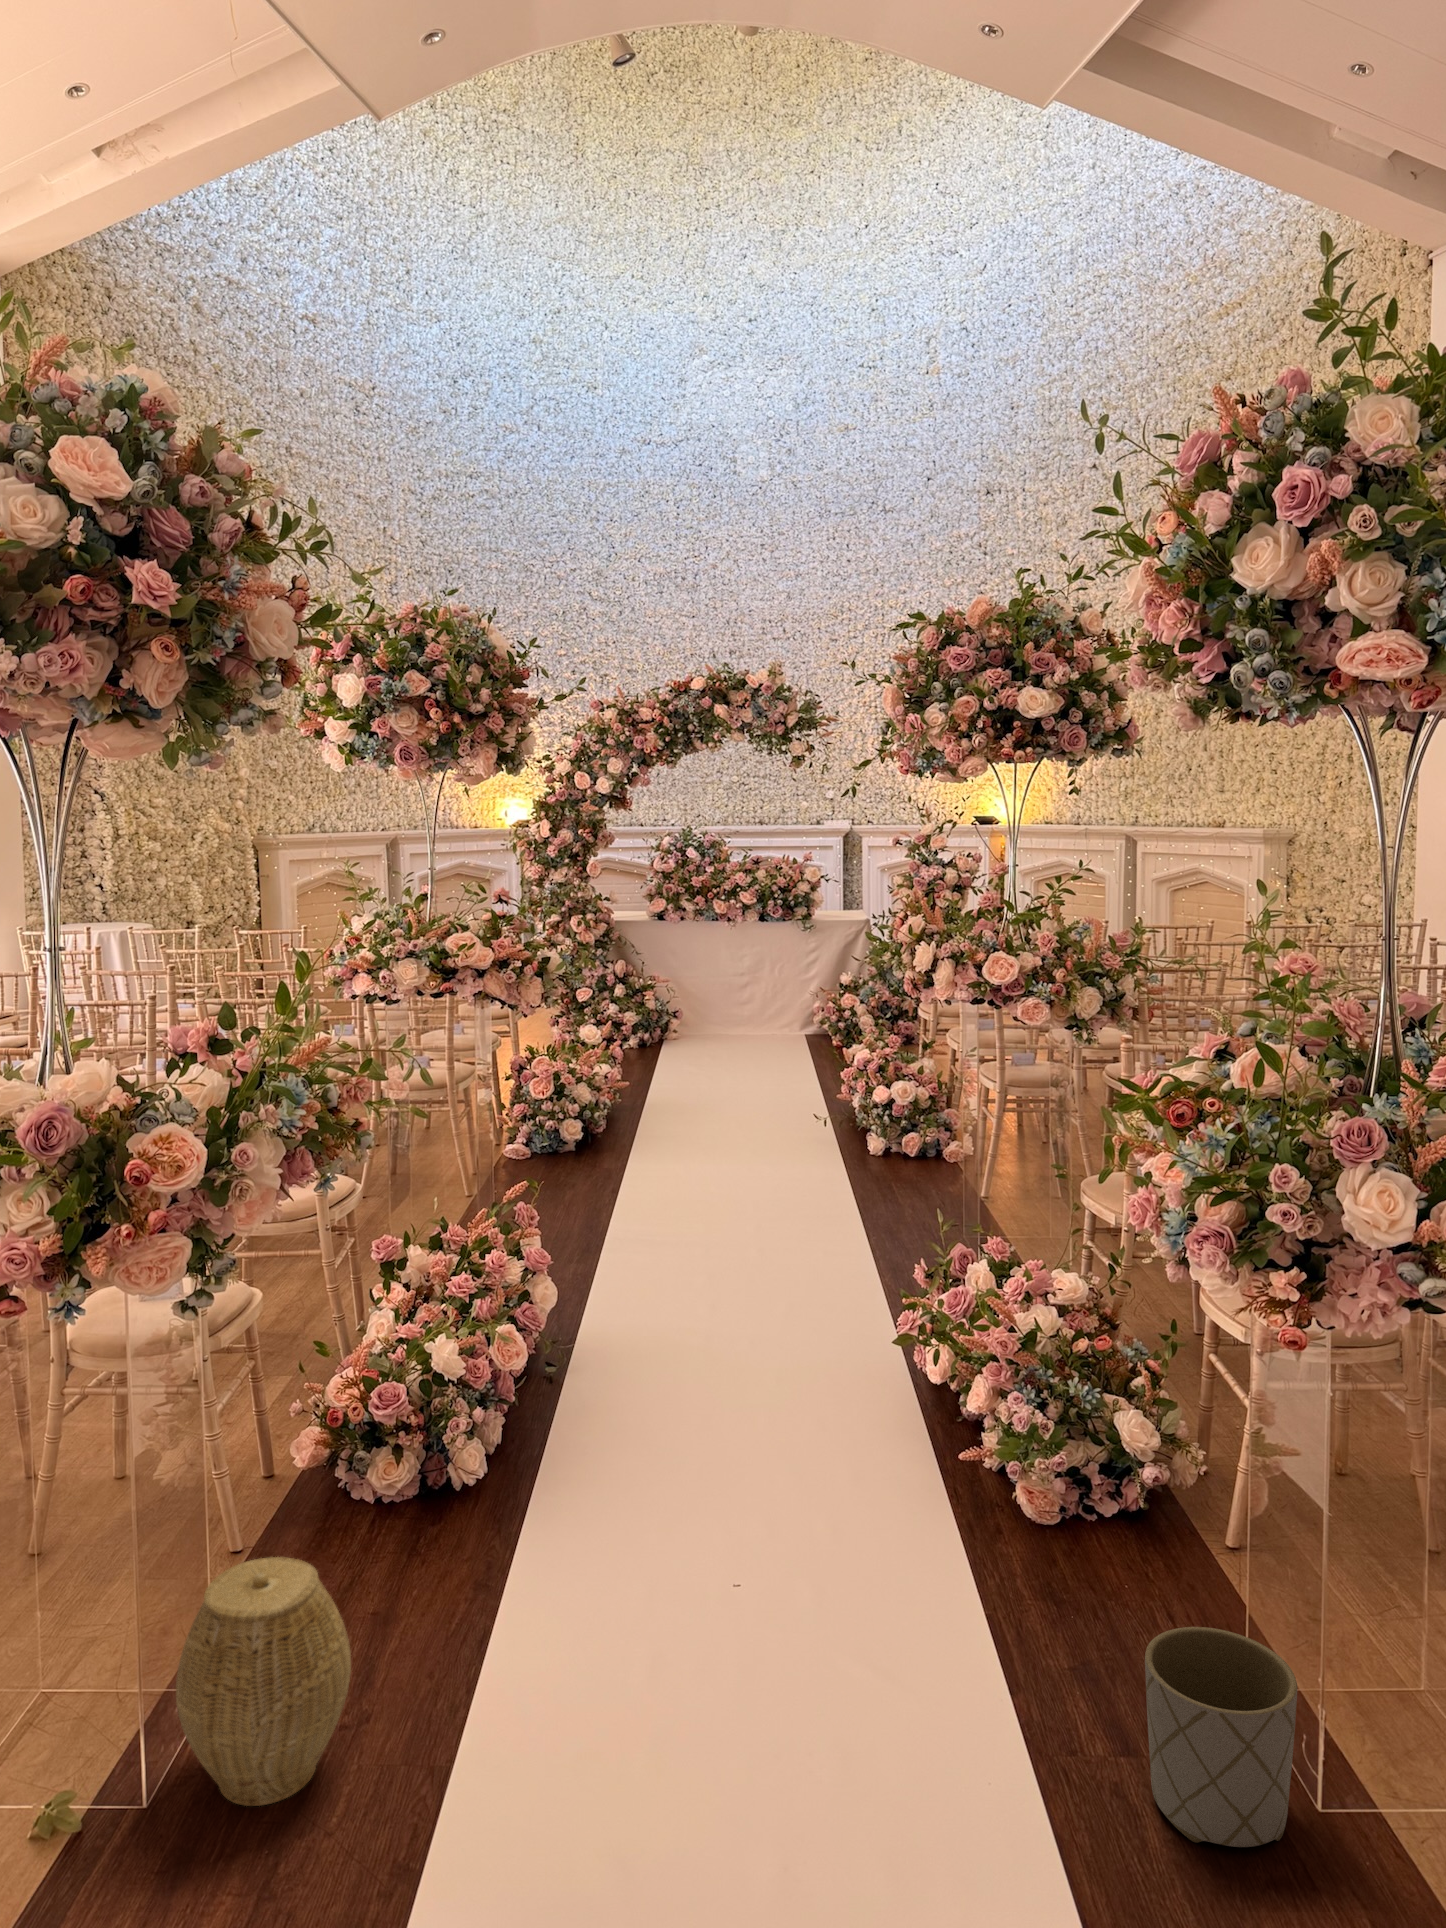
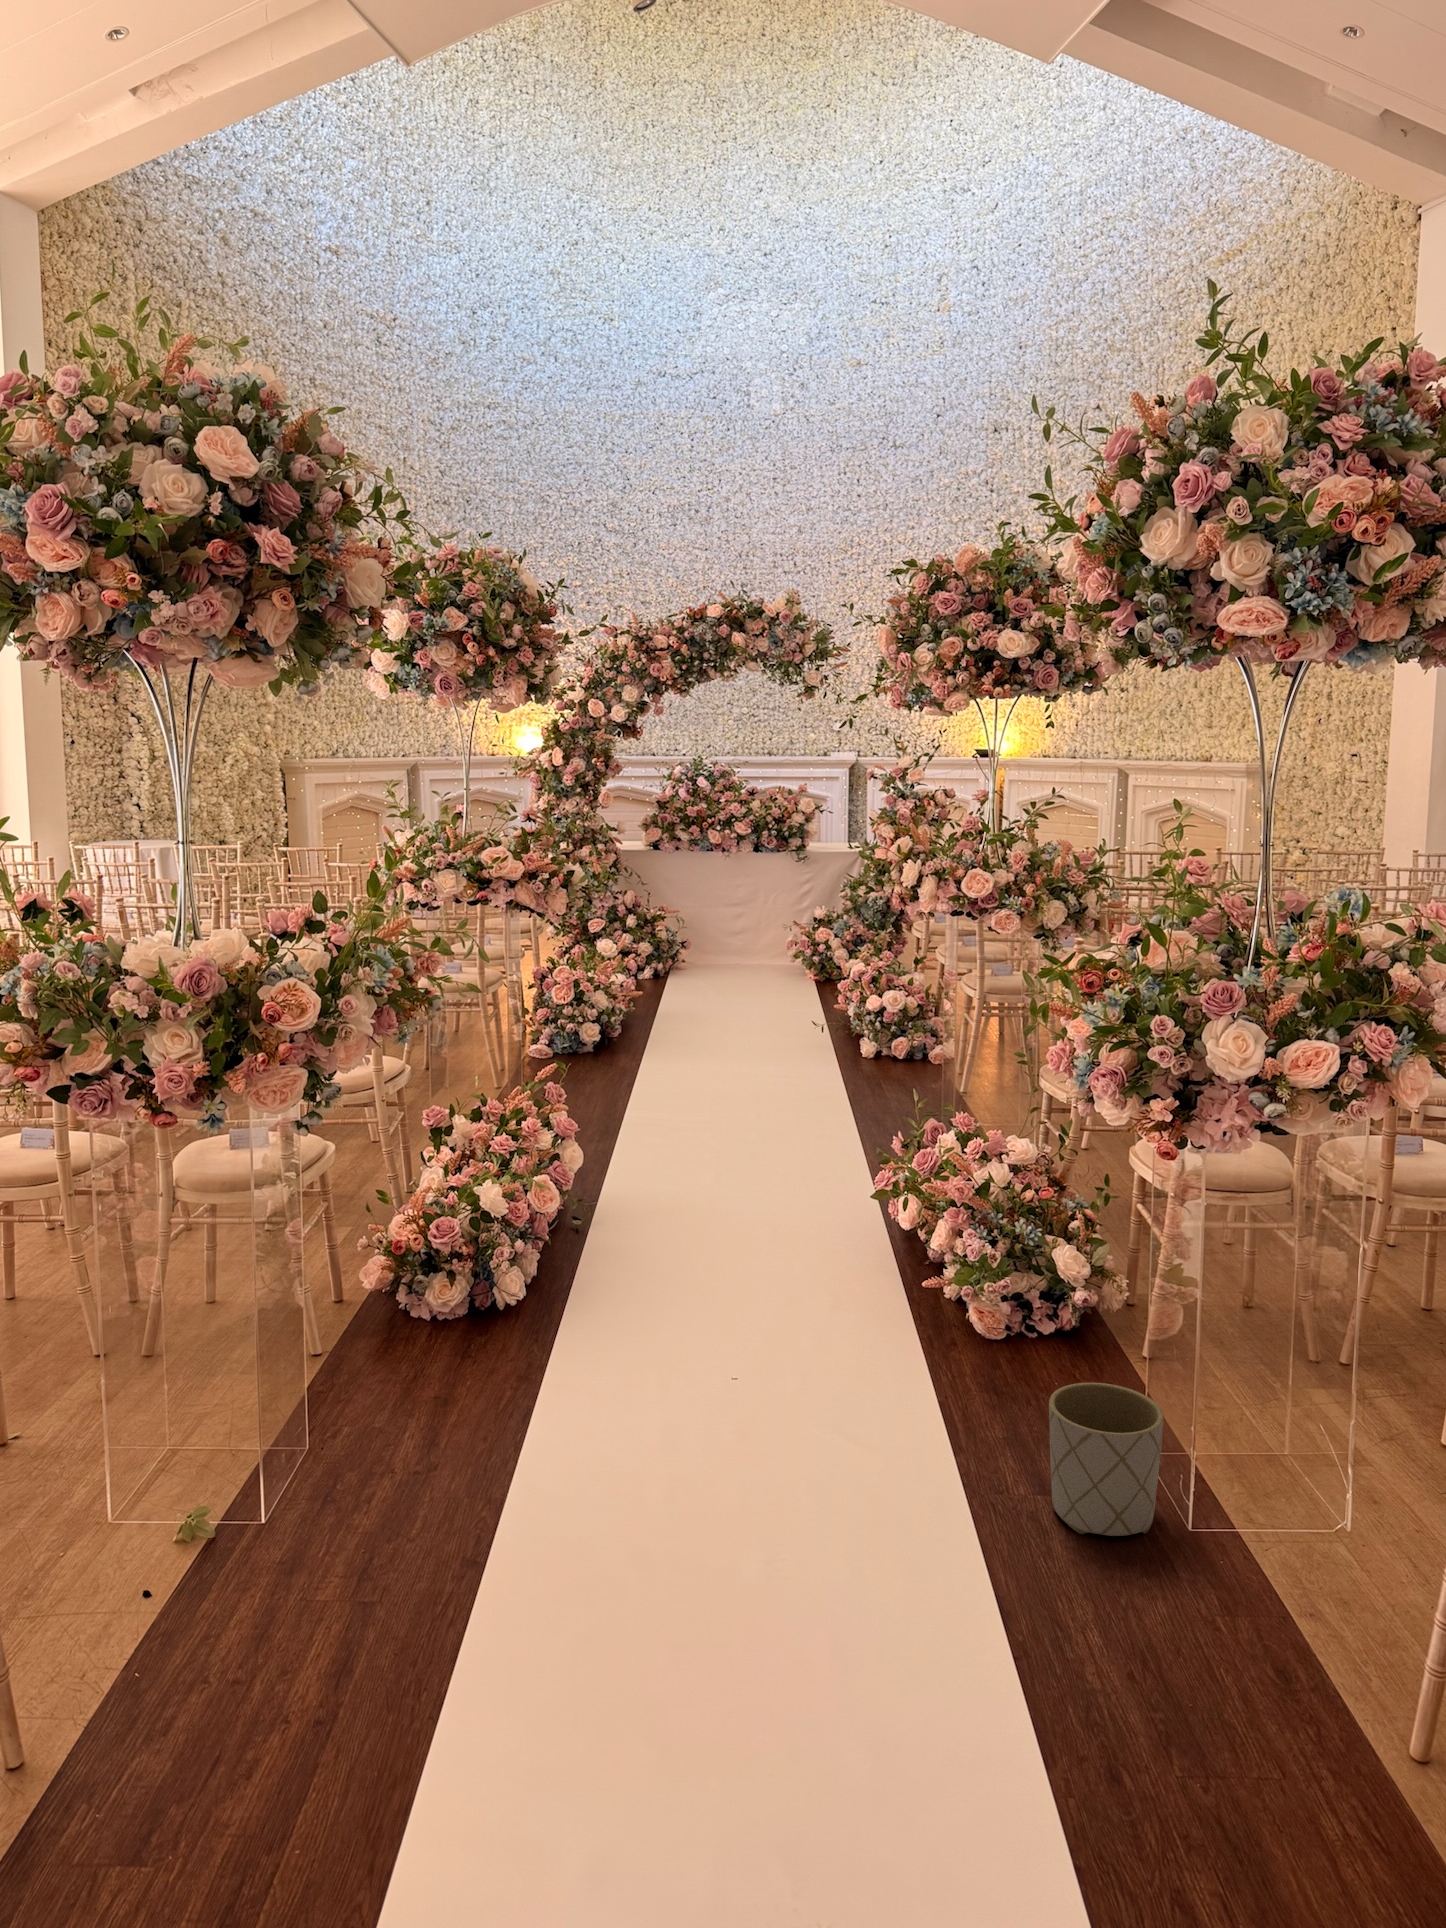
woven basket: present [176,1557,351,1806] -> none [294,1327,429,1509]

